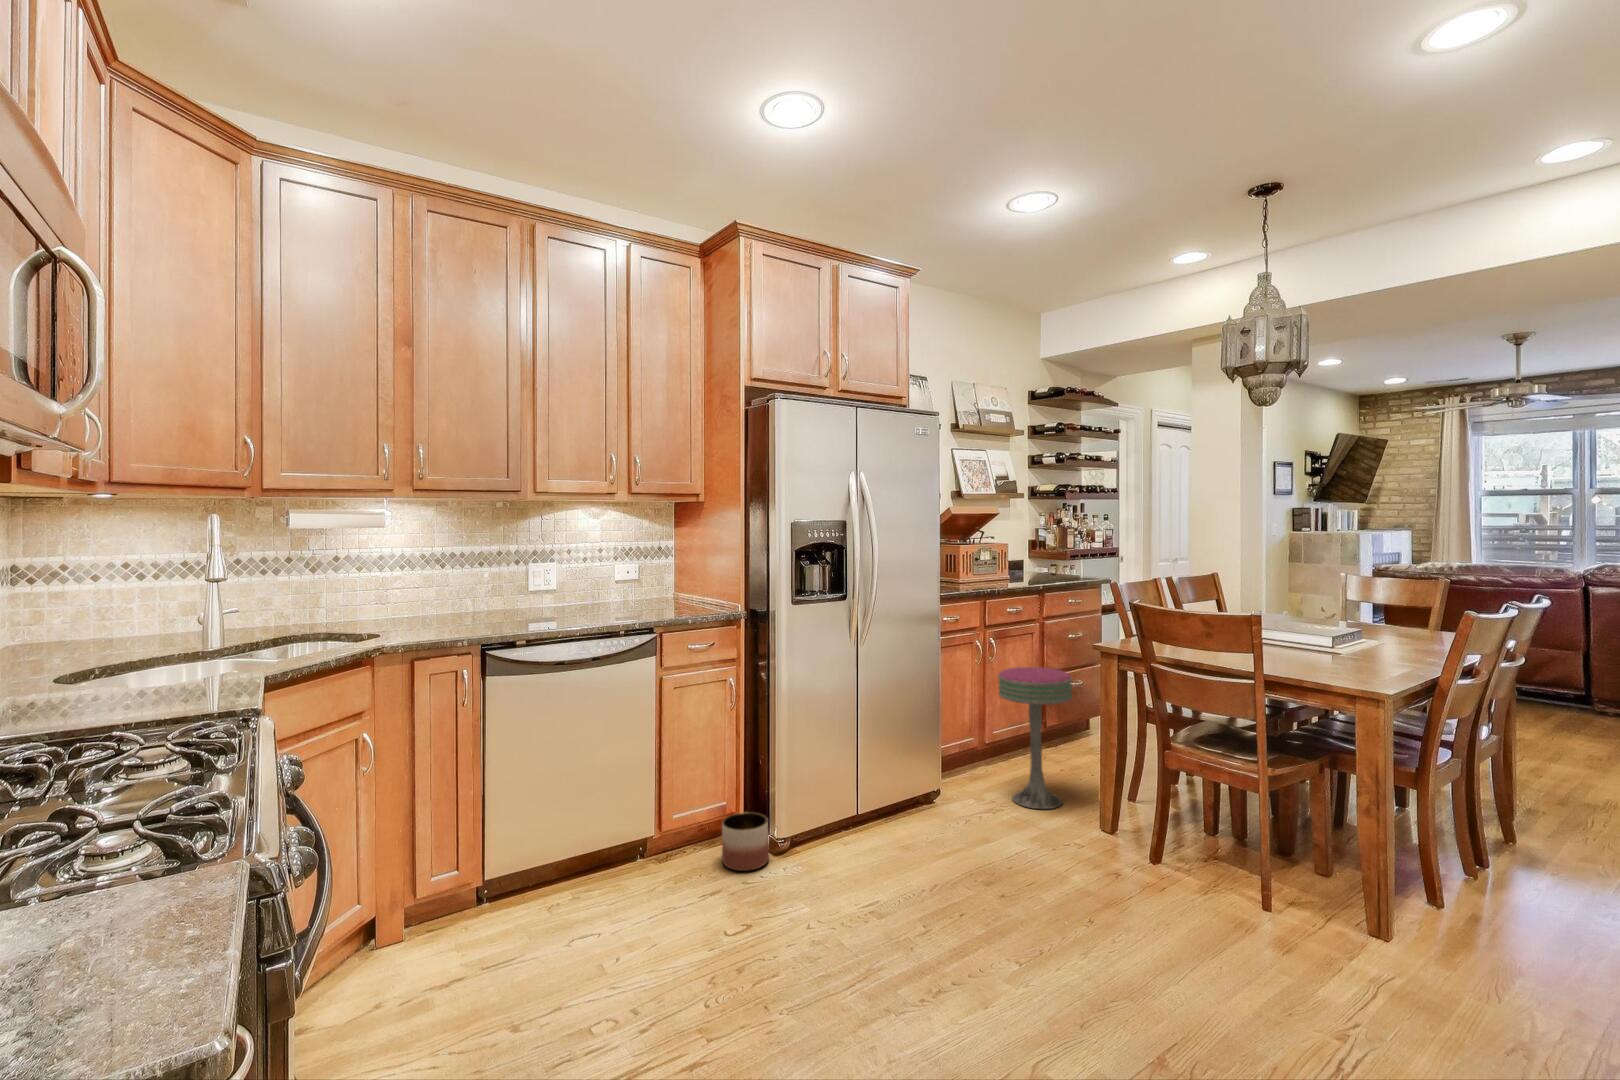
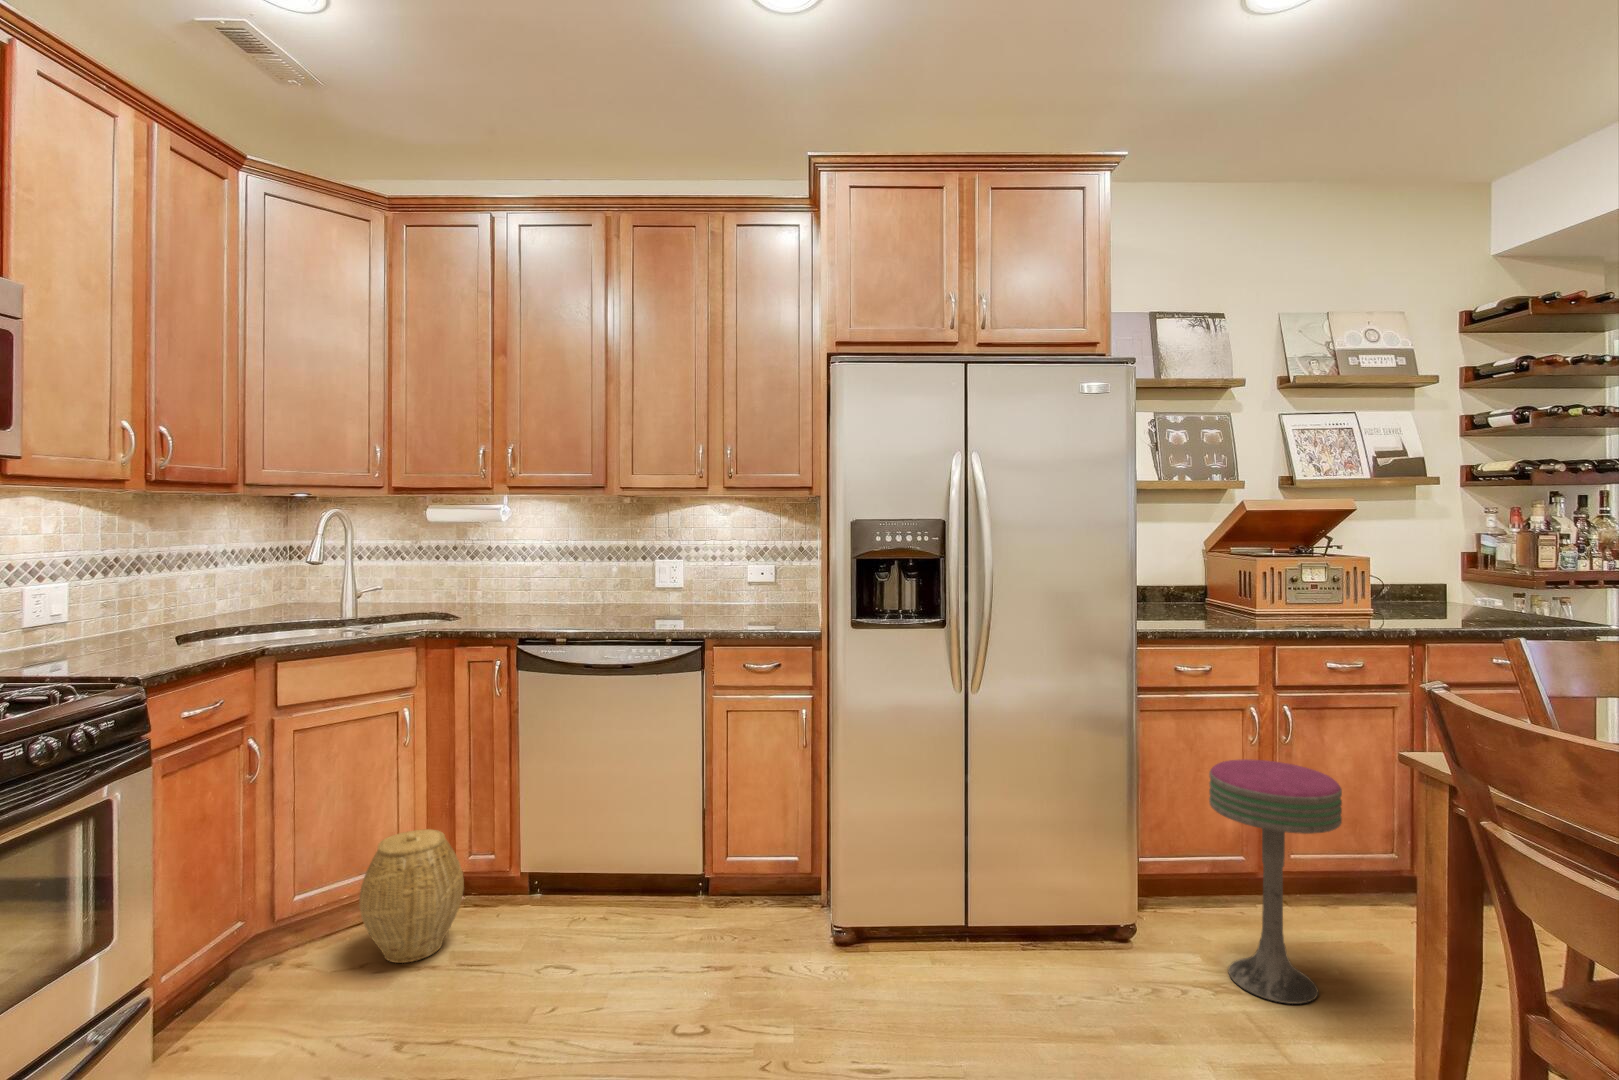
planter: present [722,812,769,871] -> none [759,869,815,941]
woven basket: none [355,860,472,1011] -> present [359,829,464,963]

